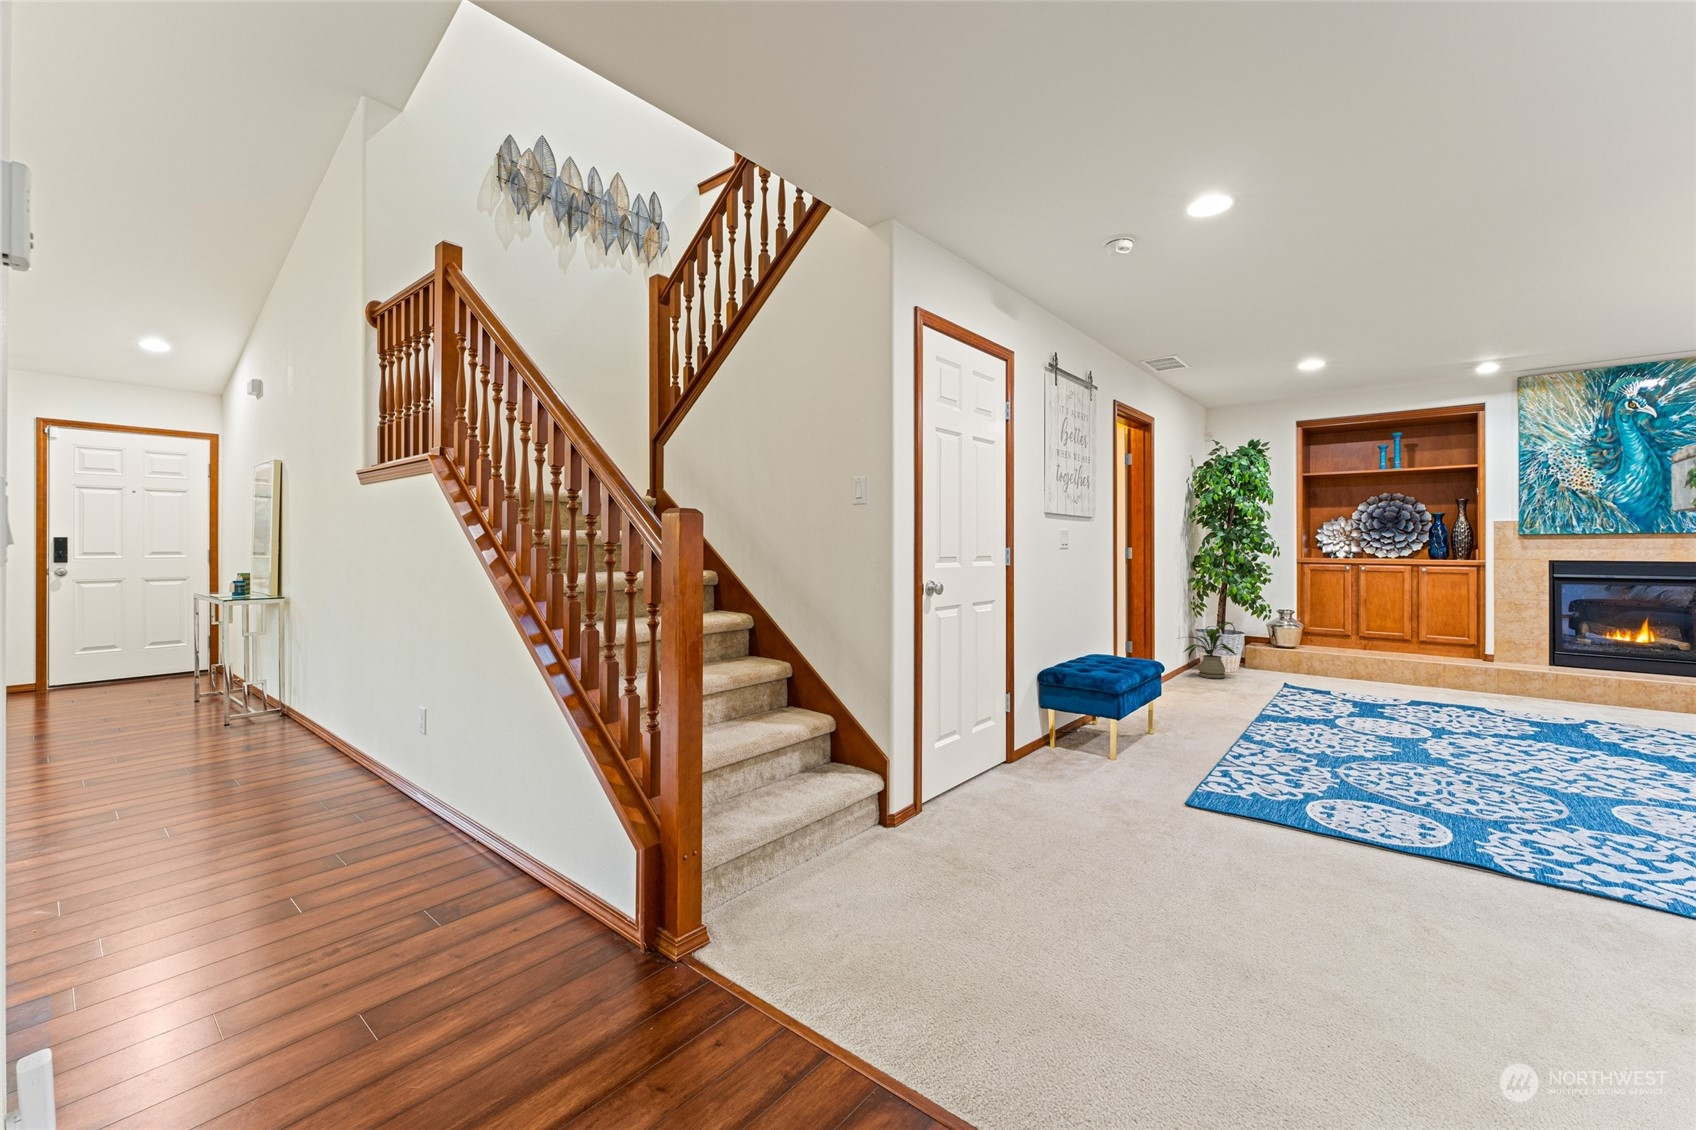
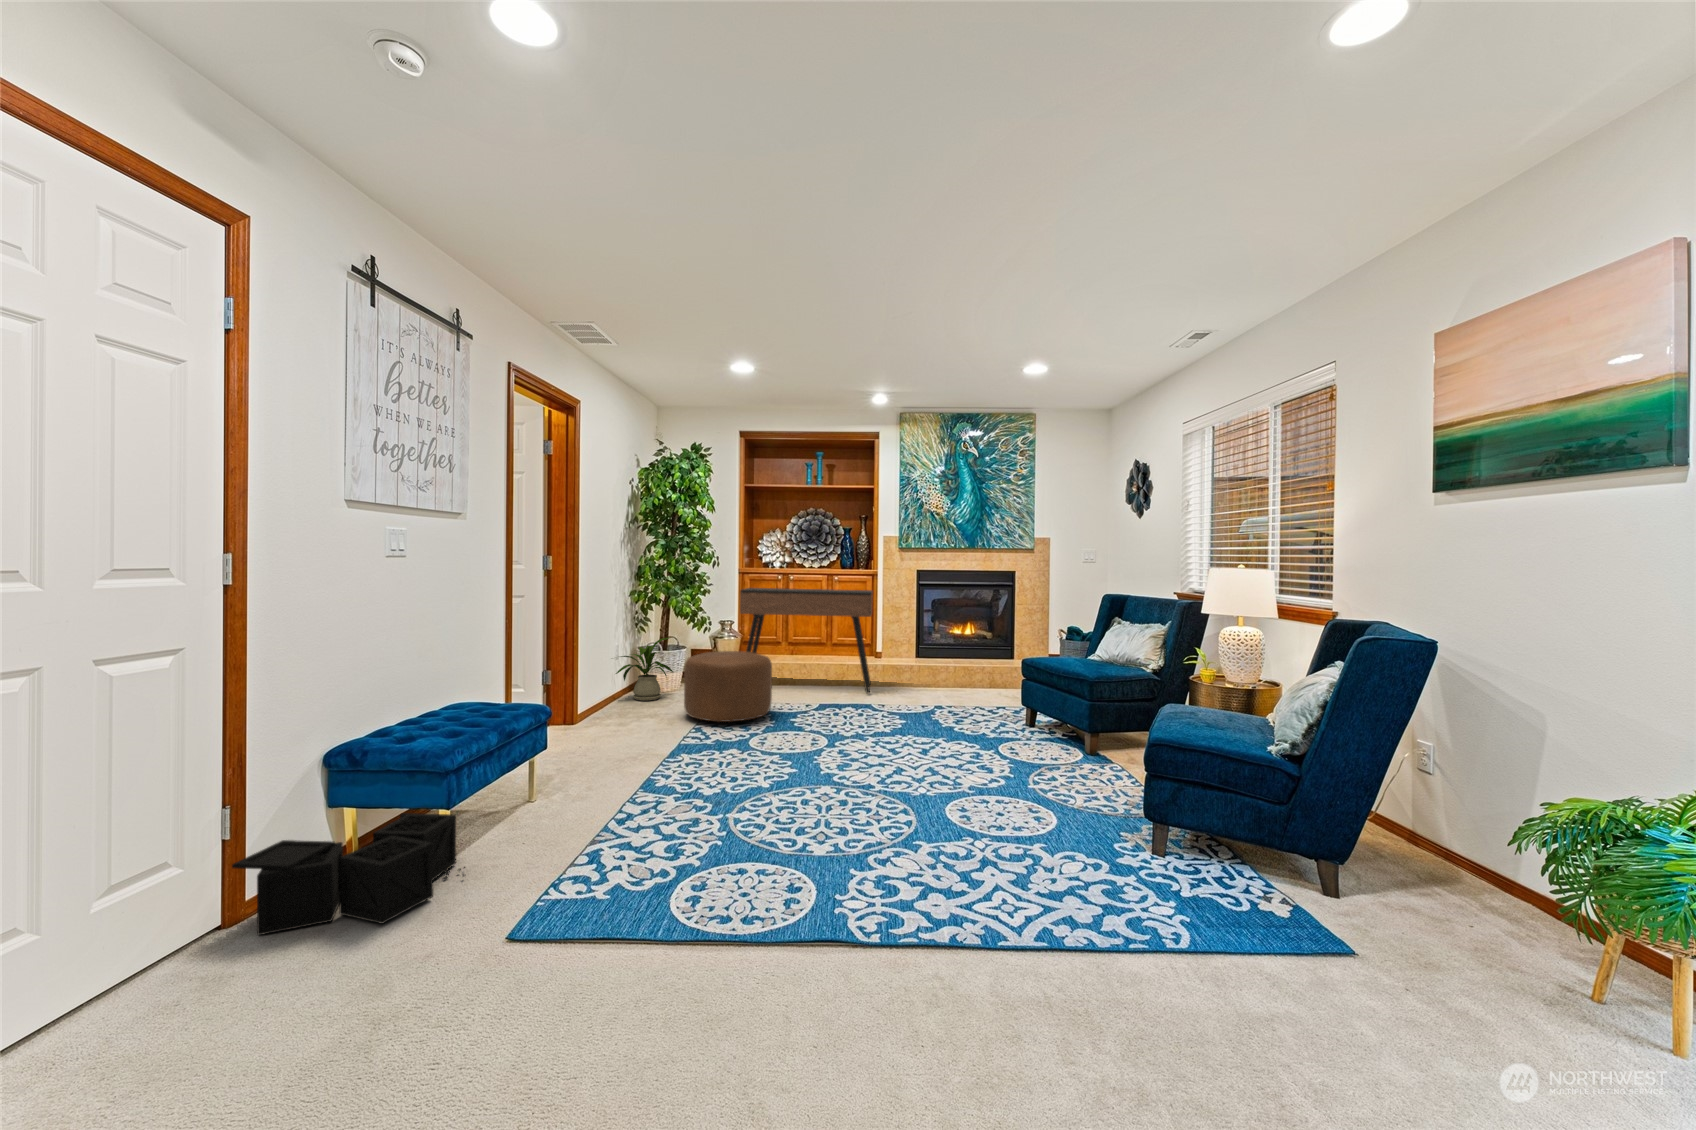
console table: none [1304,578,1478,695] -> present [740,588,873,693]
ottoman: none [1256,637,1353,702] -> present [684,651,772,722]
storage bin: none [1014,721,1136,780] -> present [232,813,465,935]

